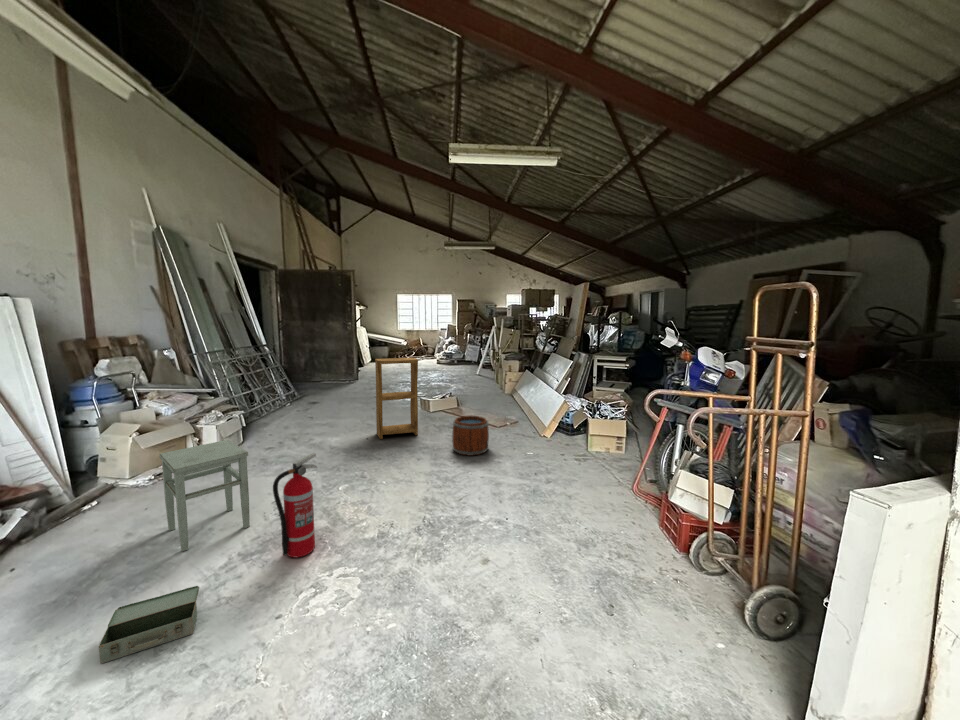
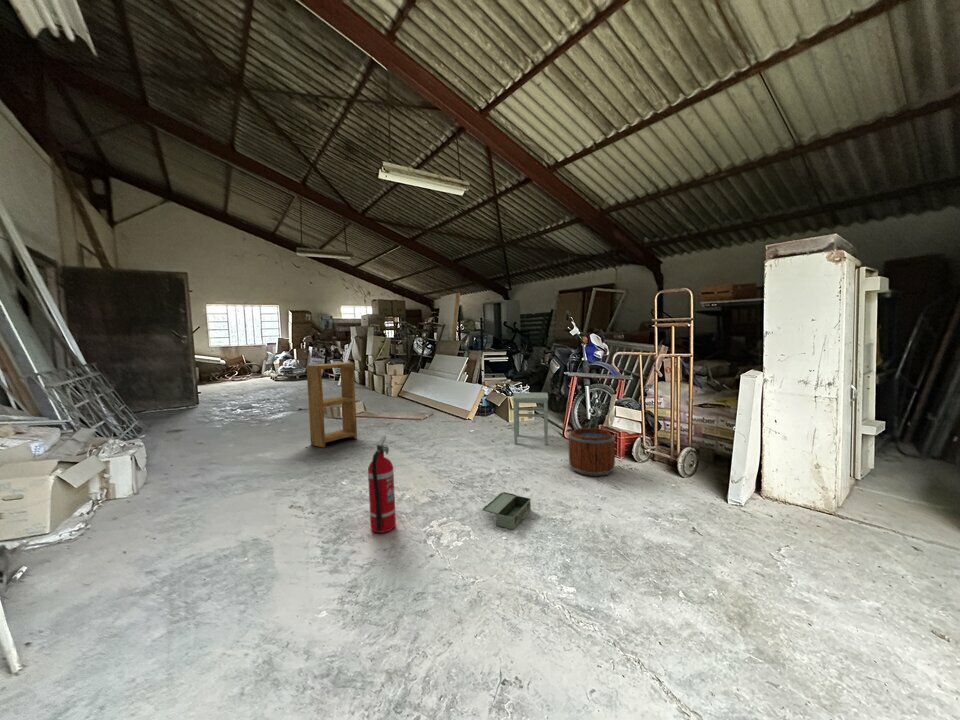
bucket: present [452,416,489,456] -> present [568,428,615,476]
stool: present [159,440,250,551] -> present [513,393,548,445]
toolbox: present [99,586,199,664] -> present [483,492,531,530]

